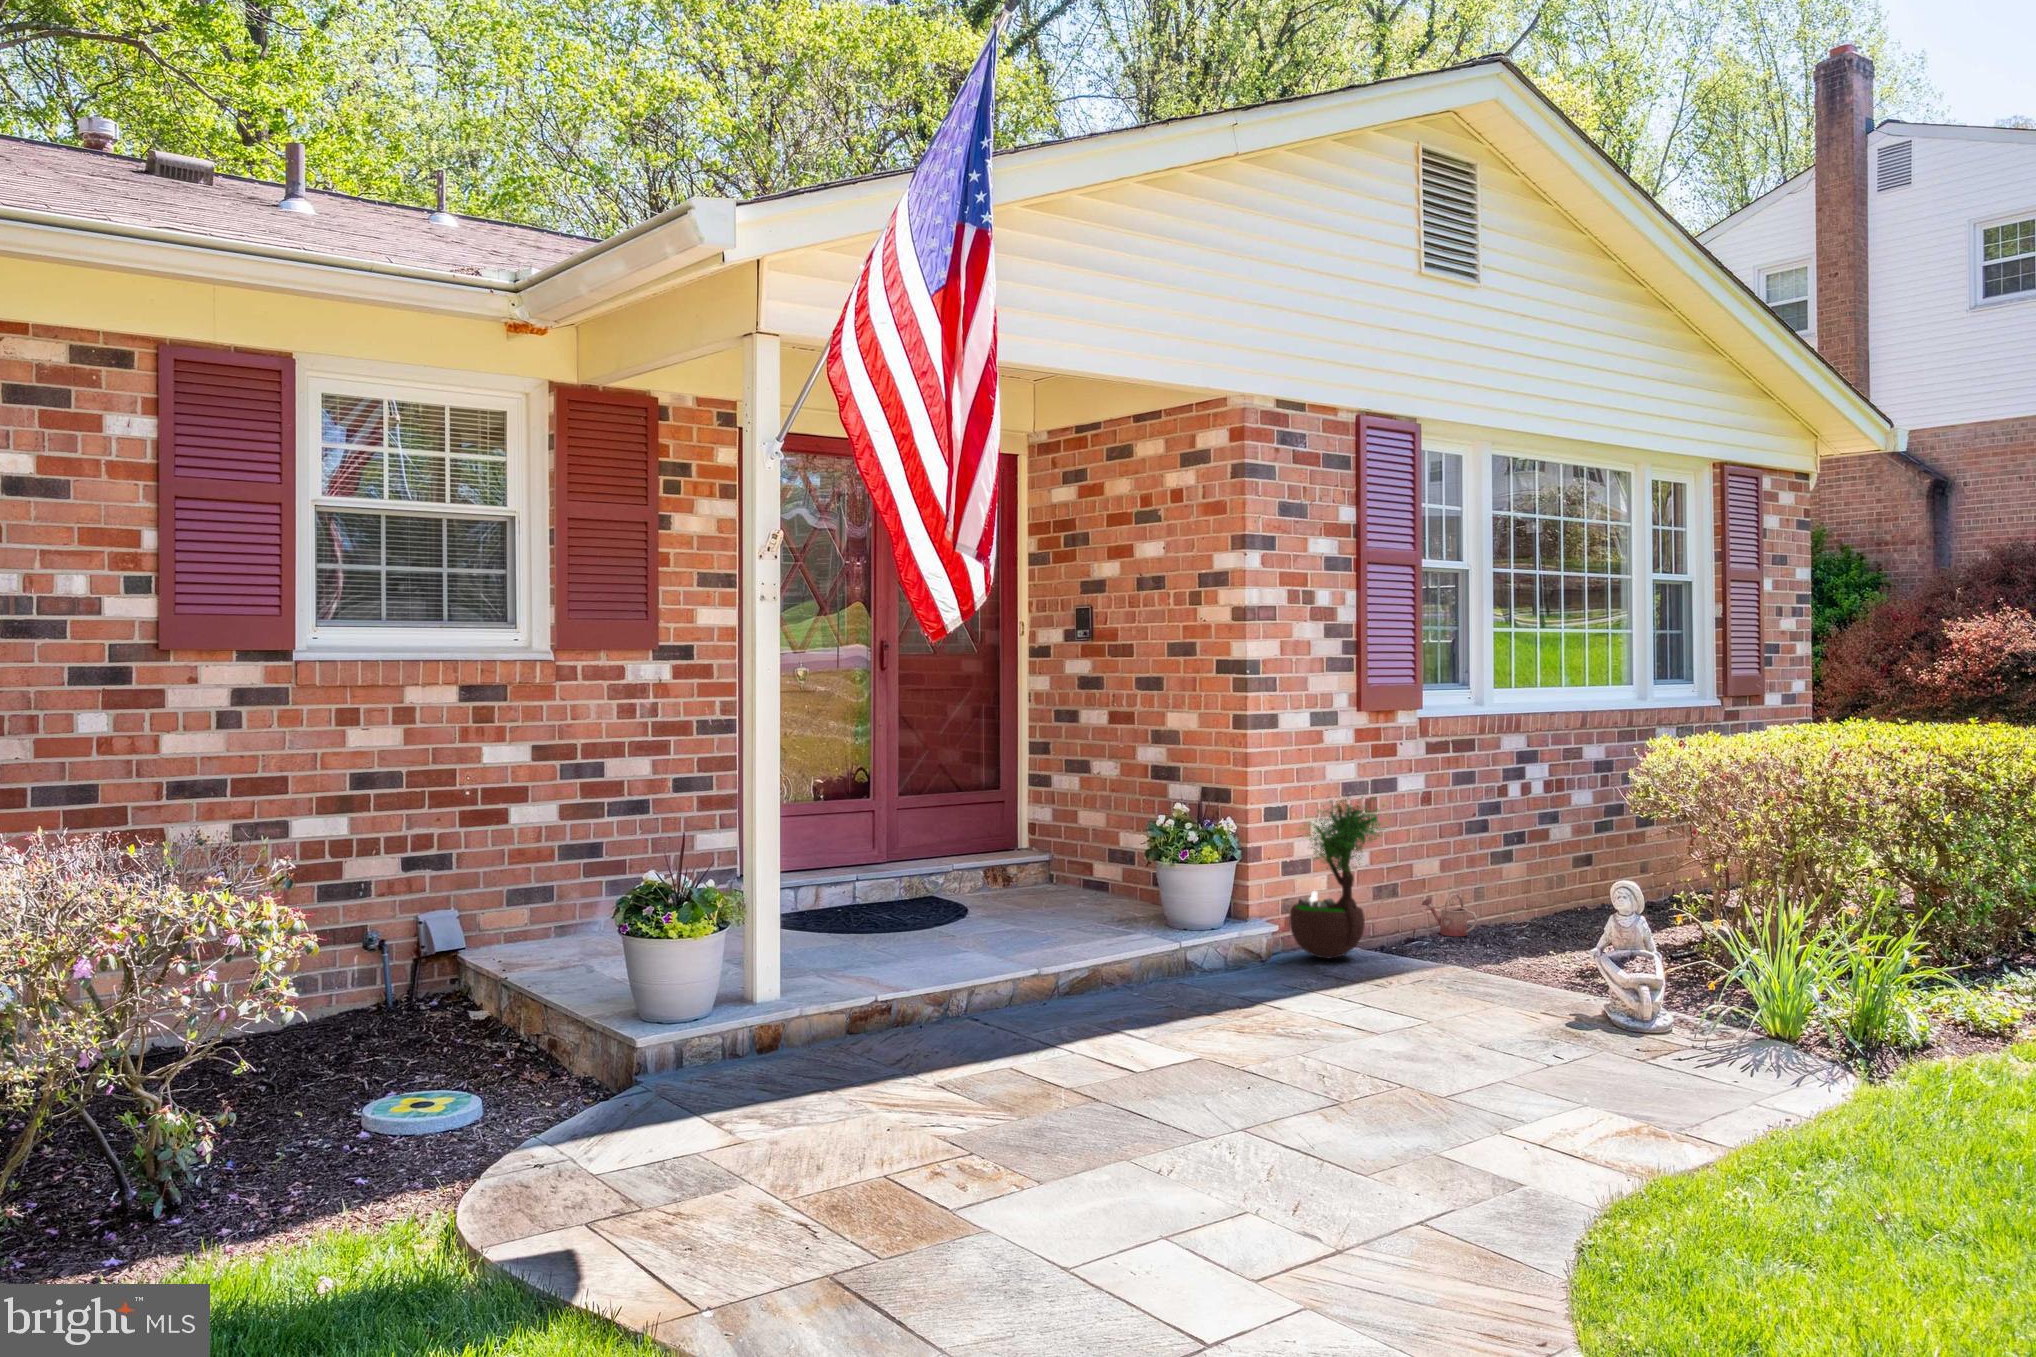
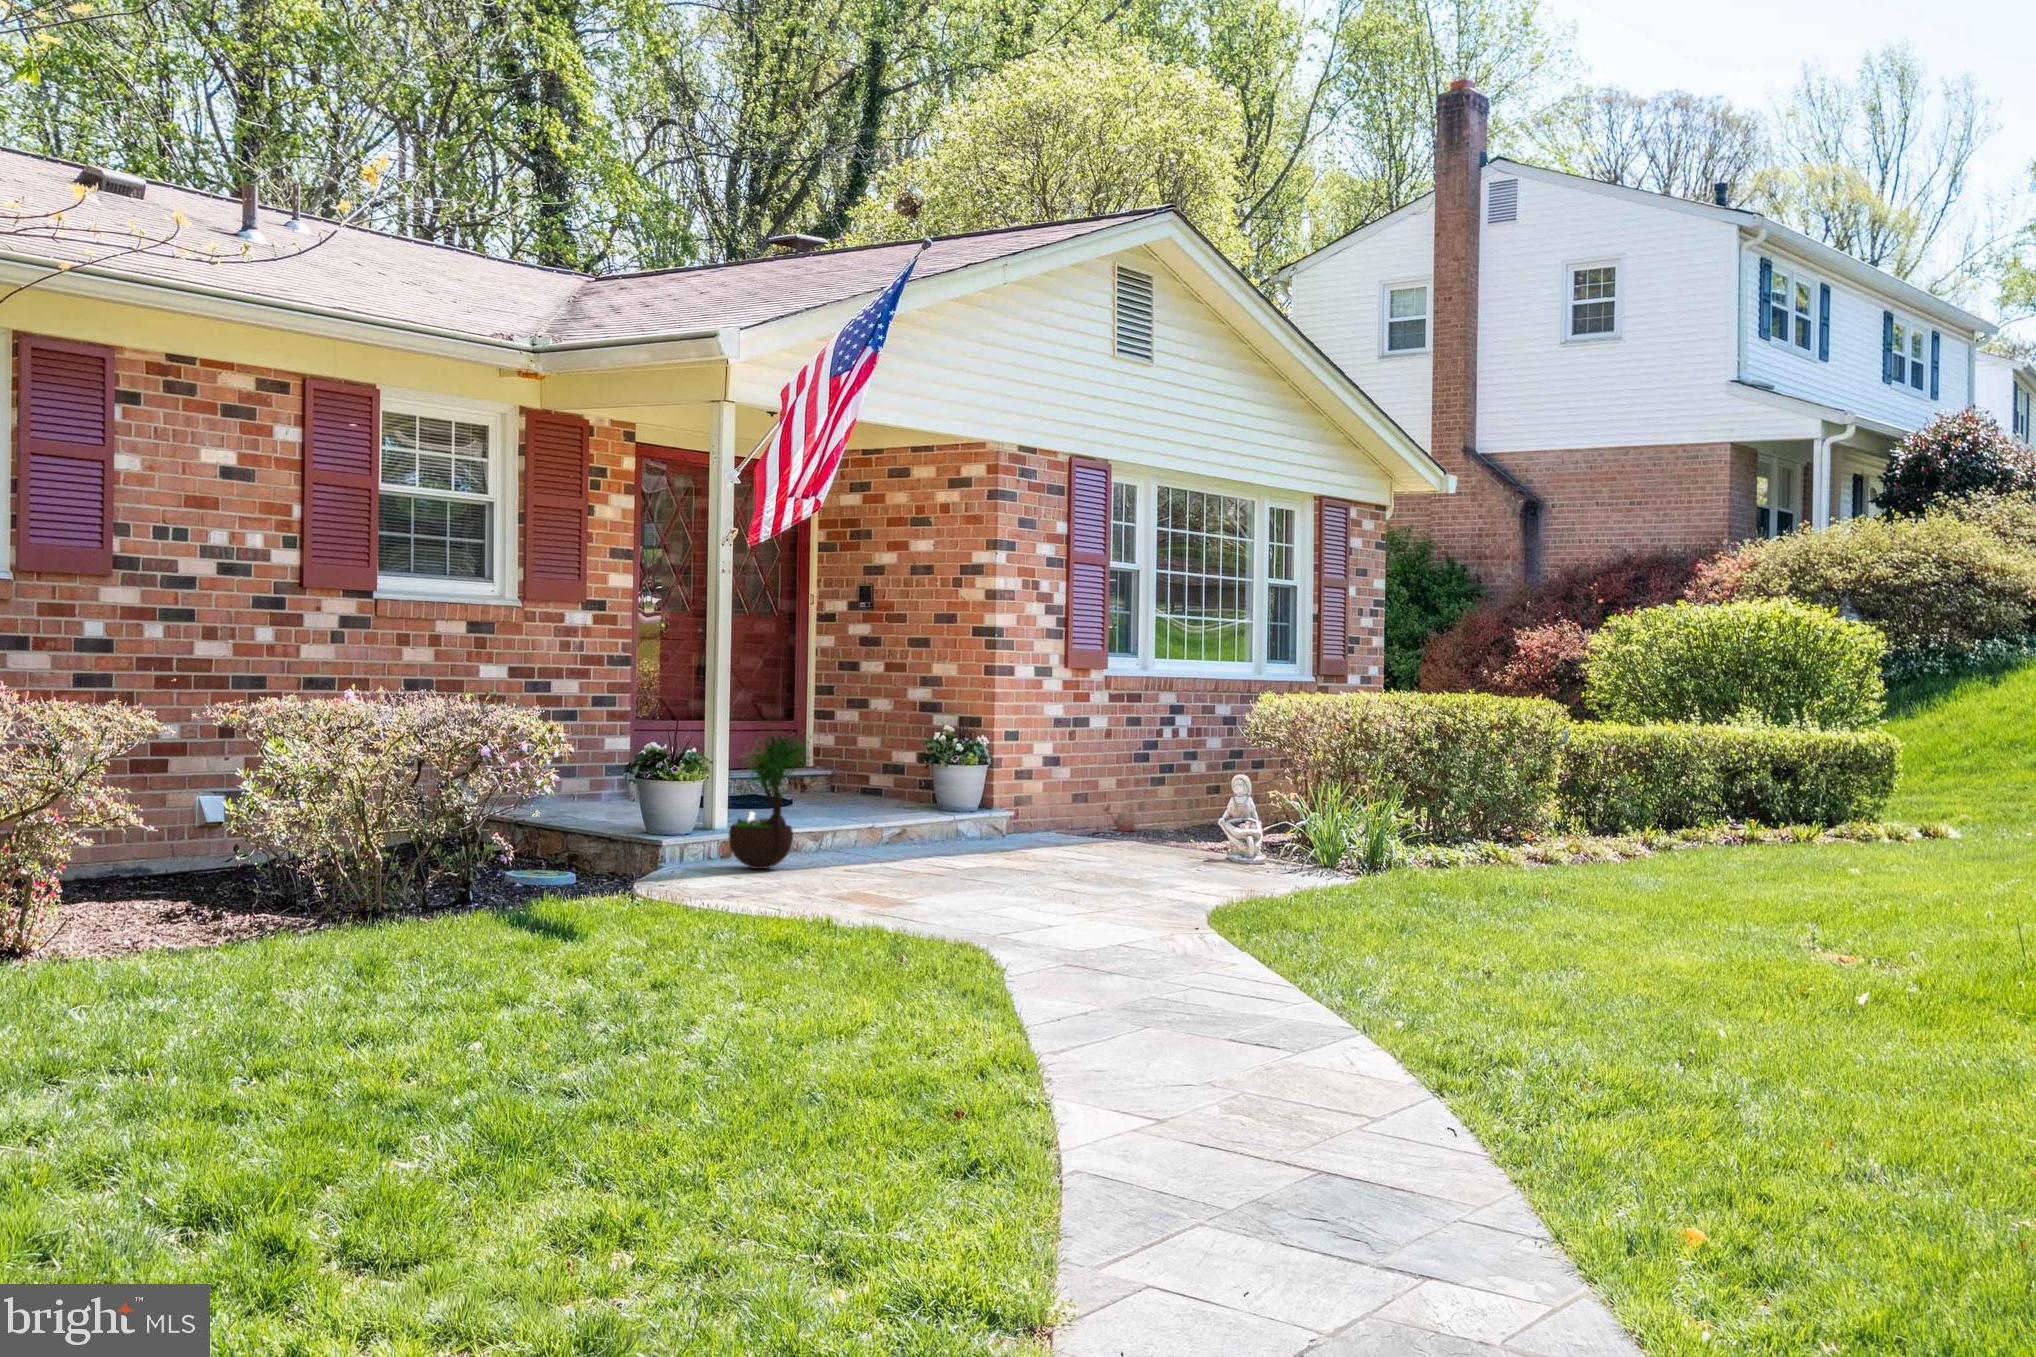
potted tree: present [1289,797,1380,959] -> present [728,728,811,869]

